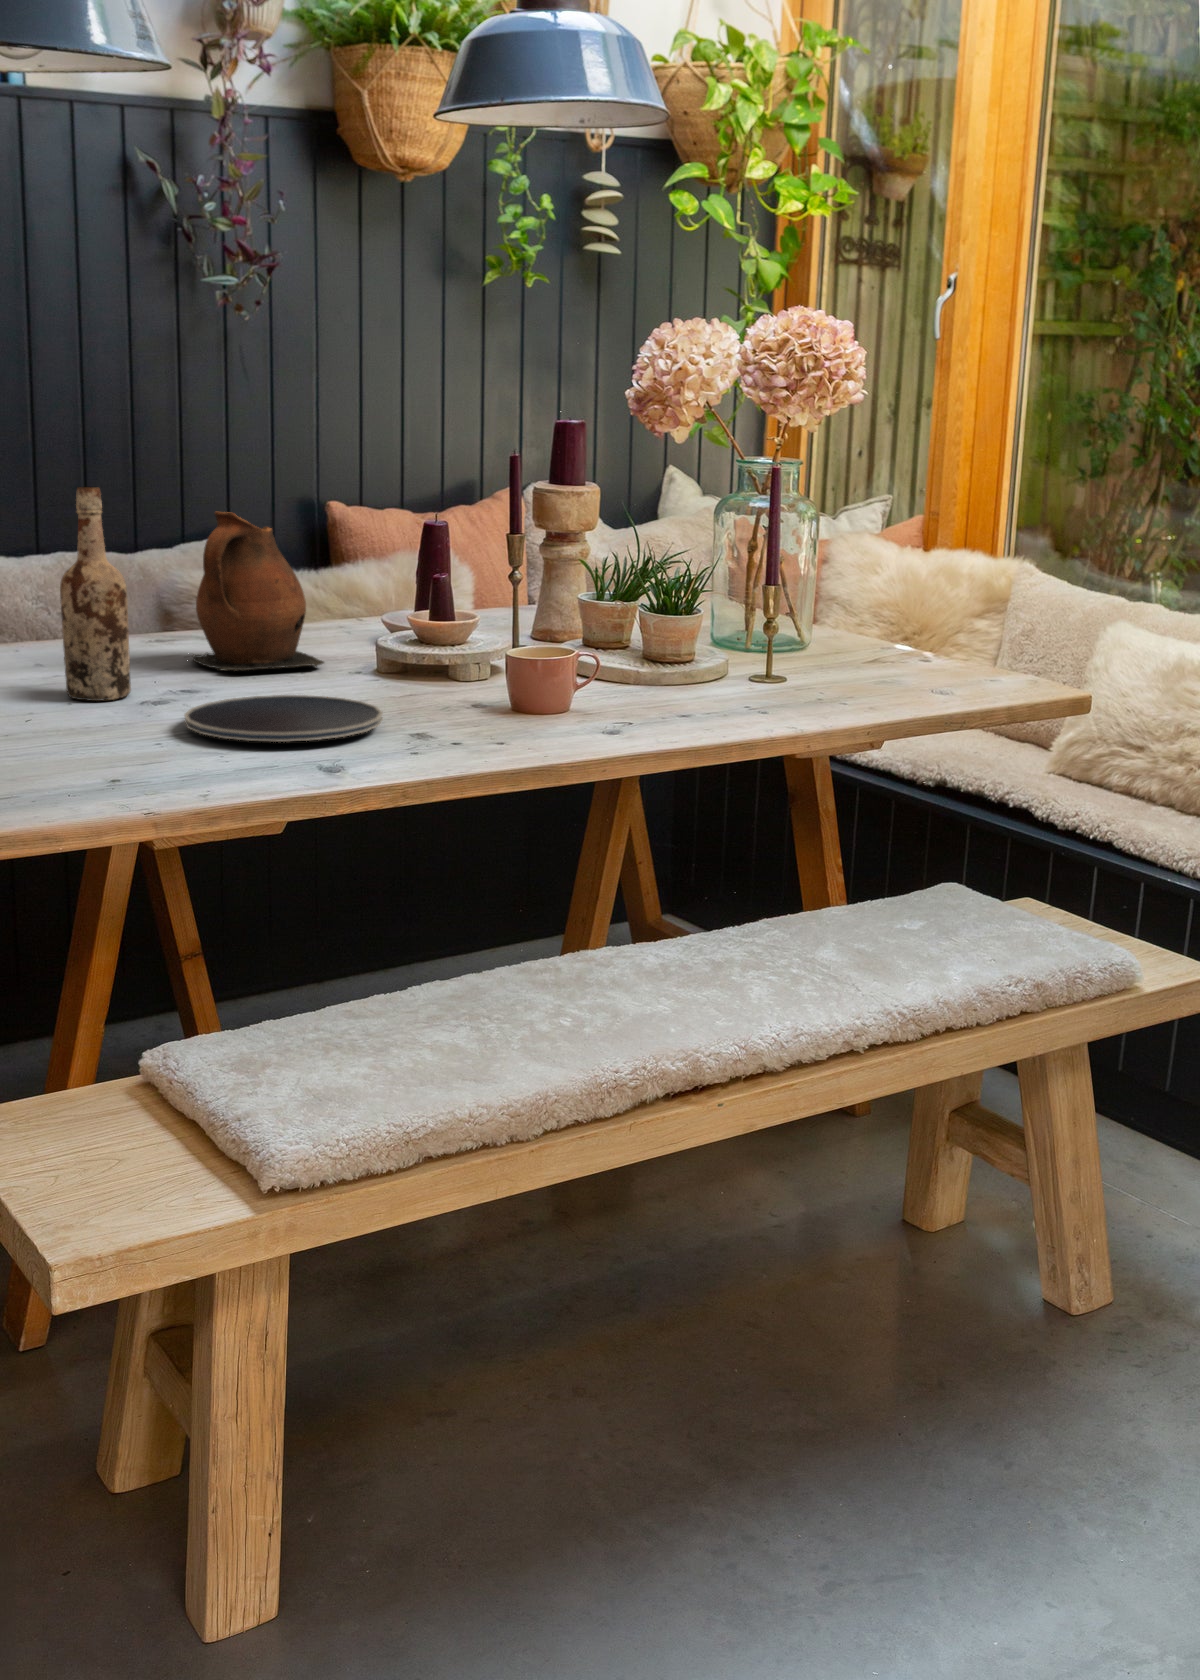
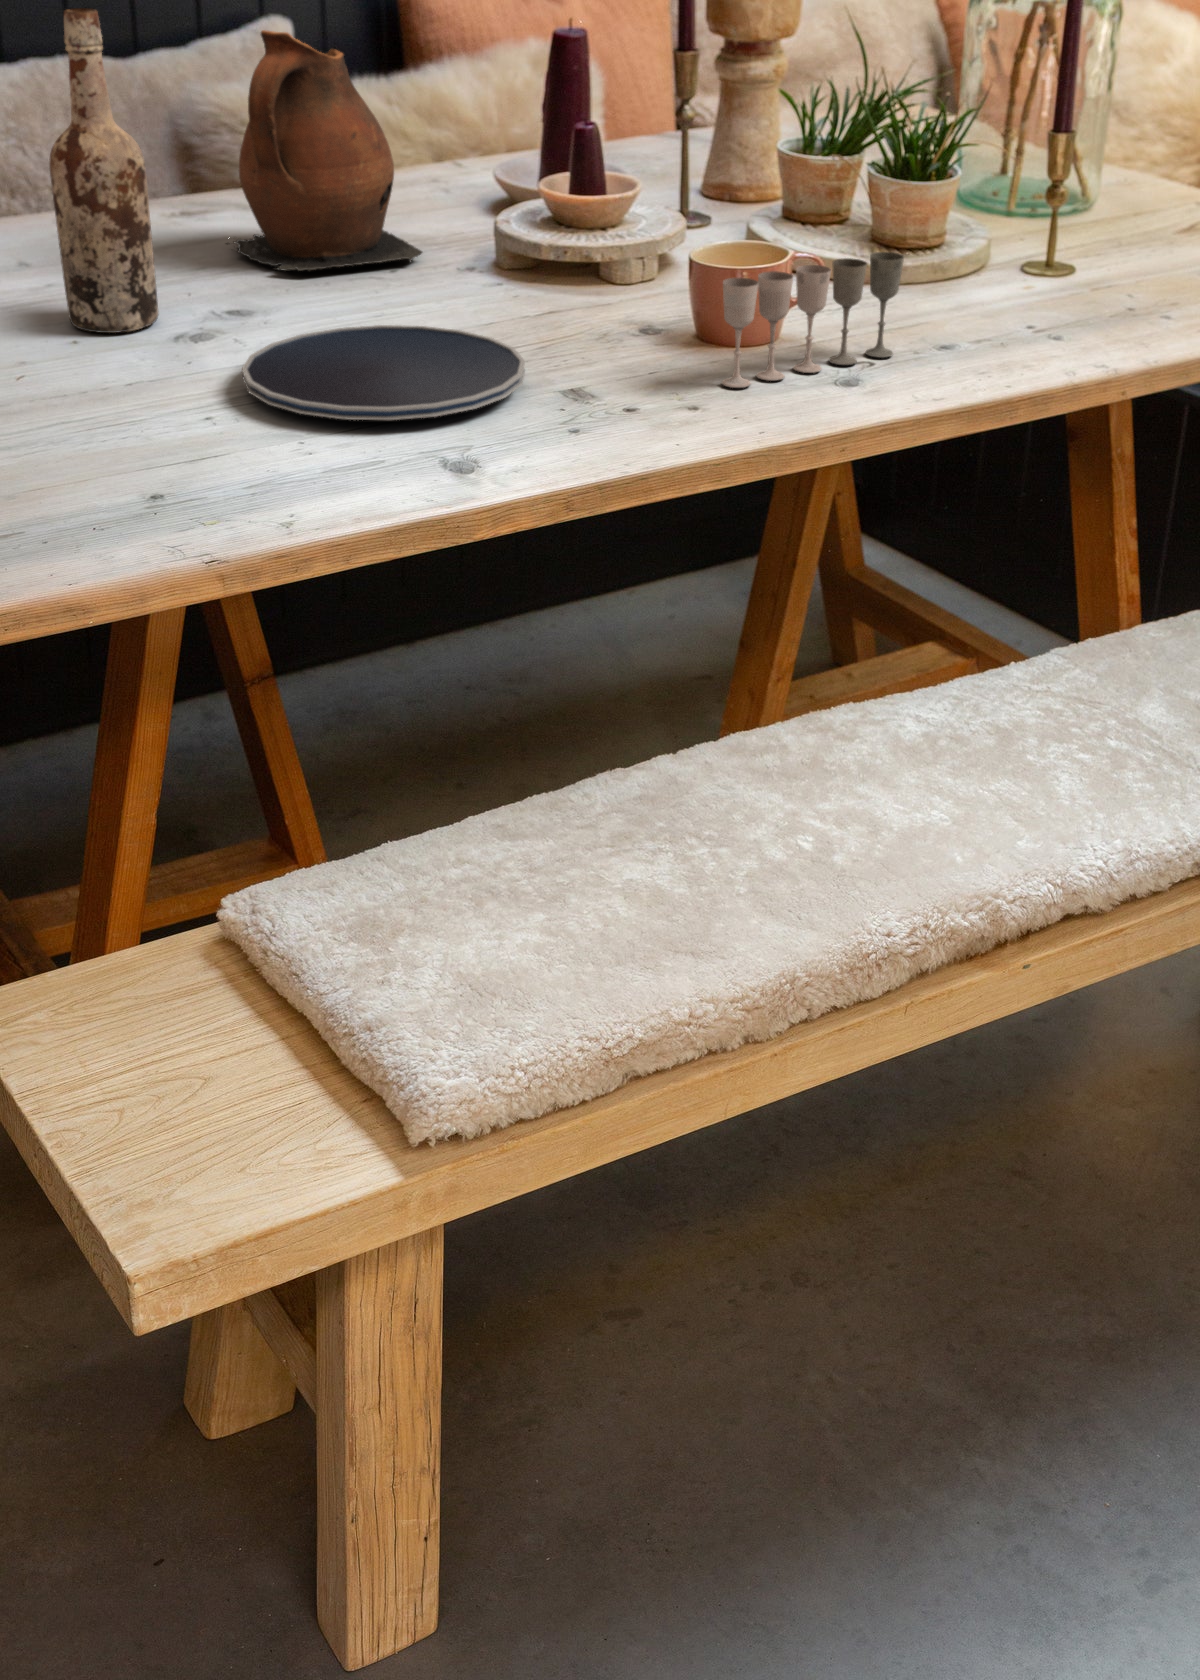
wine glass: none [519,648,648,732] -> present [722,252,904,388]

